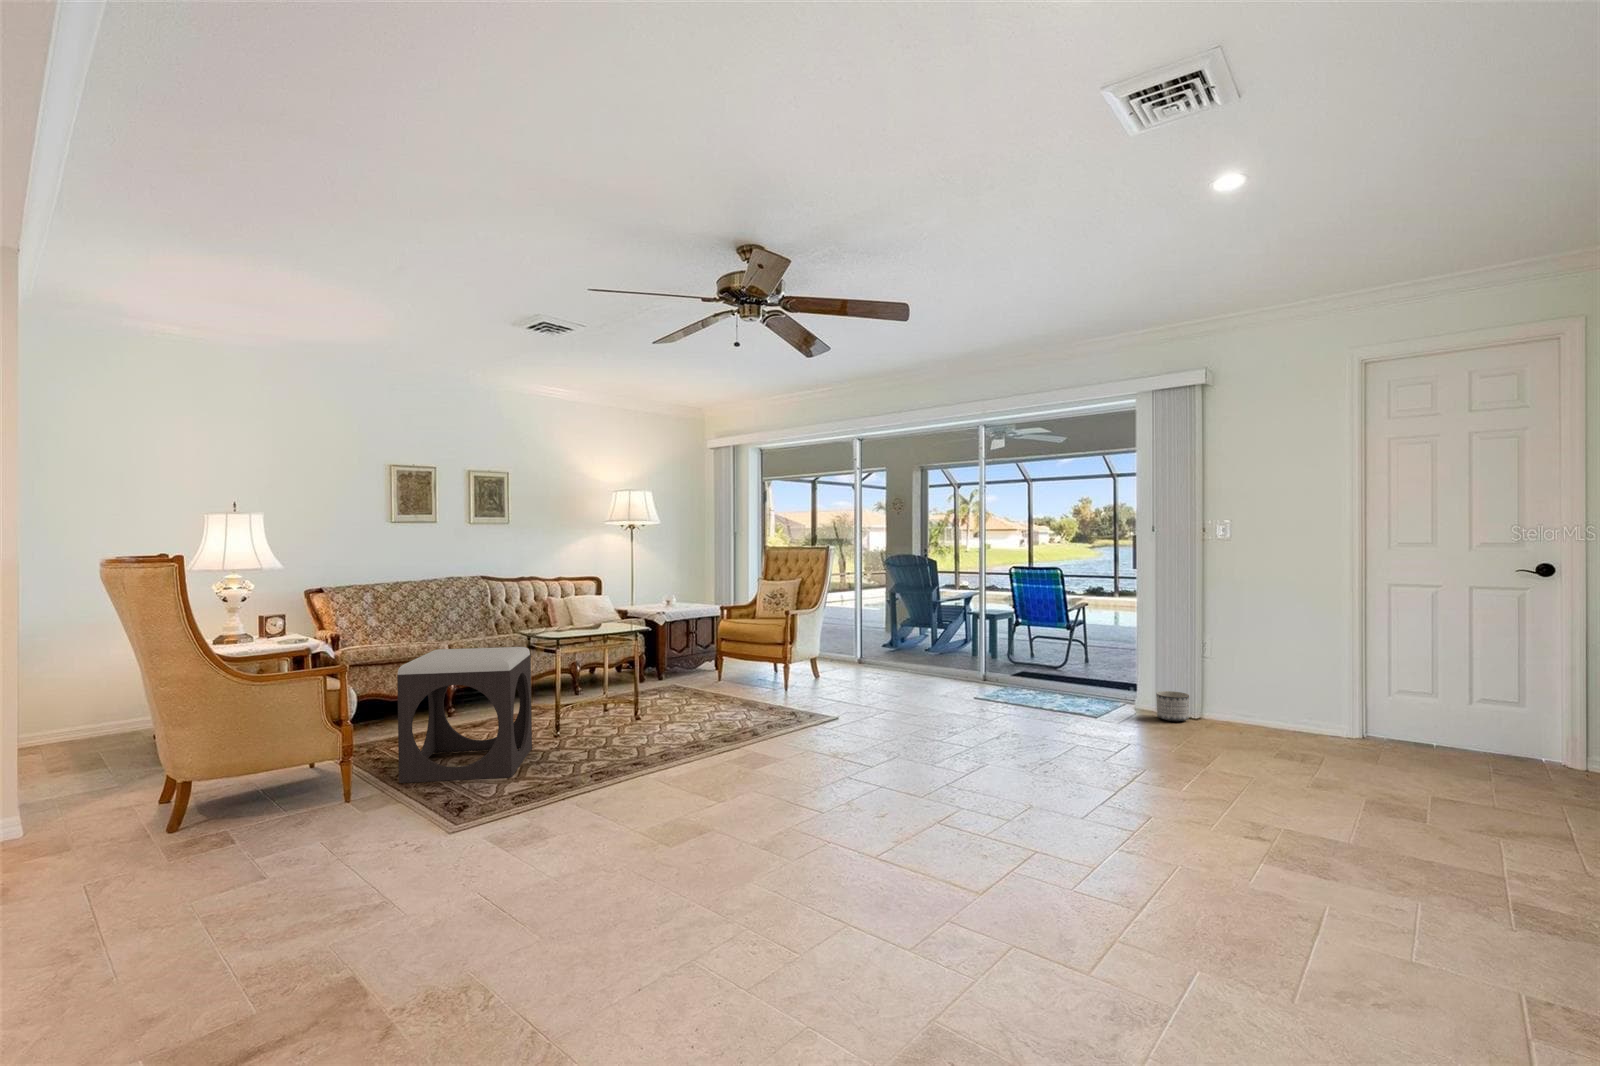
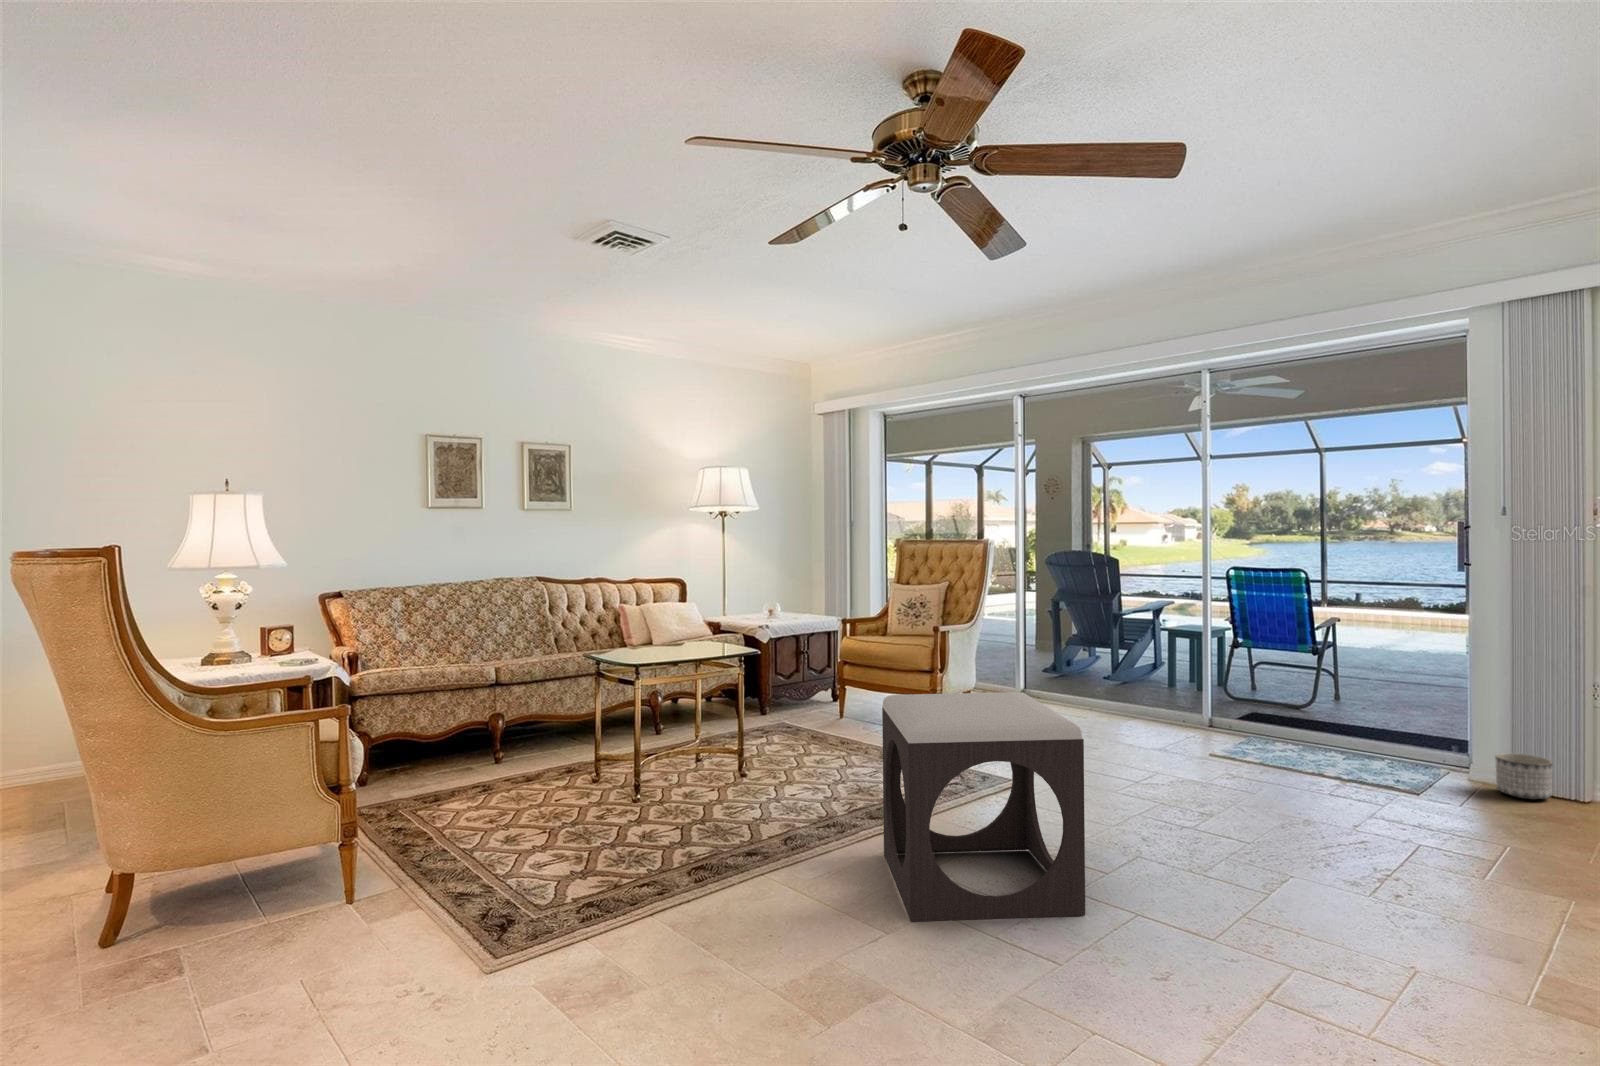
footstool: present [397,647,532,783] -> present [882,692,1085,921]

